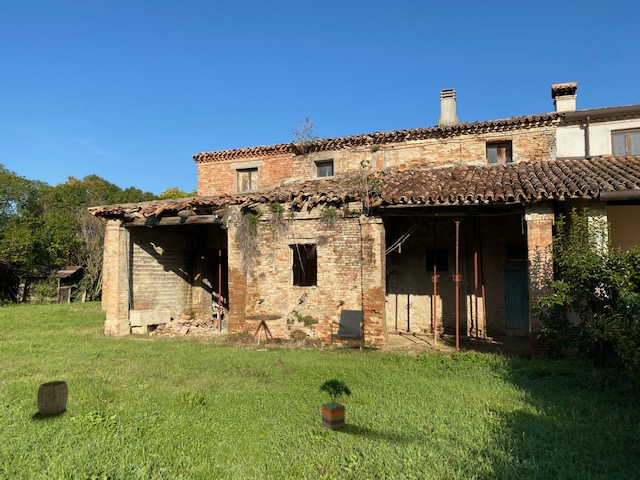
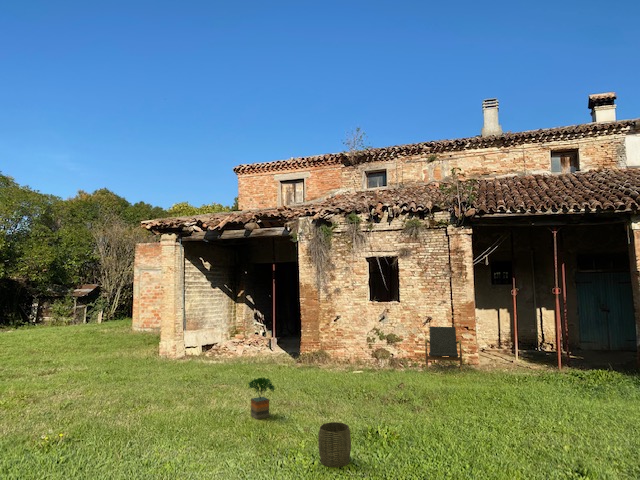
round table: present [244,315,282,345] -> none [324,333,364,367]
potted tree: present [319,379,352,430] -> present [248,378,275,419]
woven basket: present [37,381,68,414] -> present [318,422,351,467]

